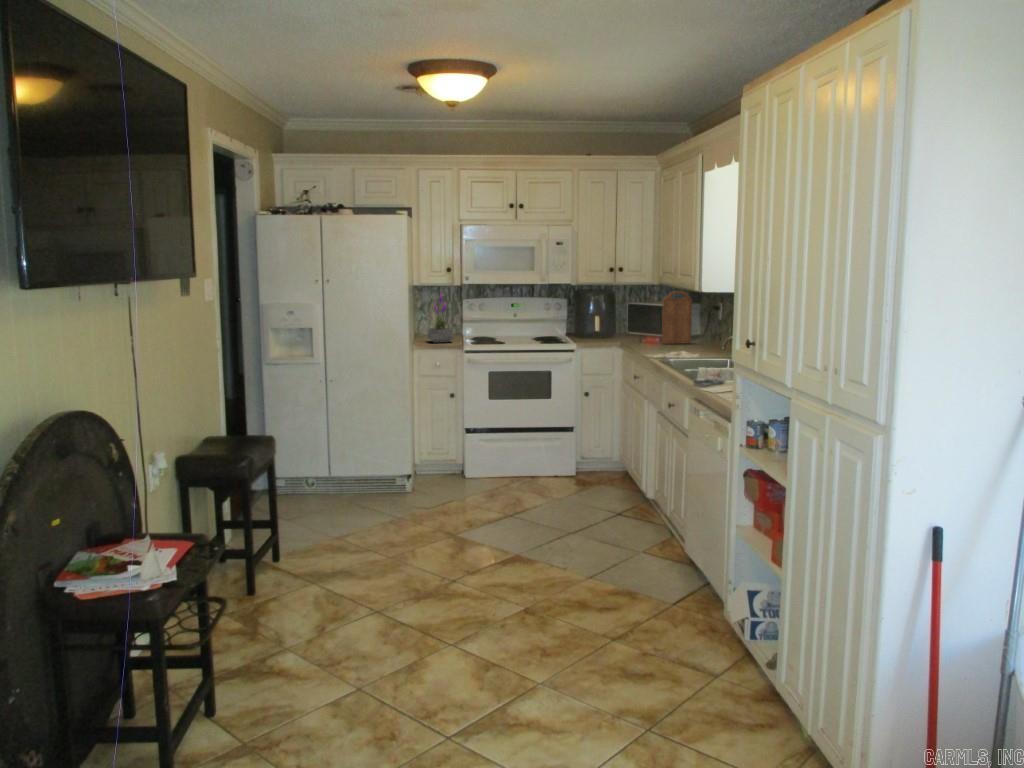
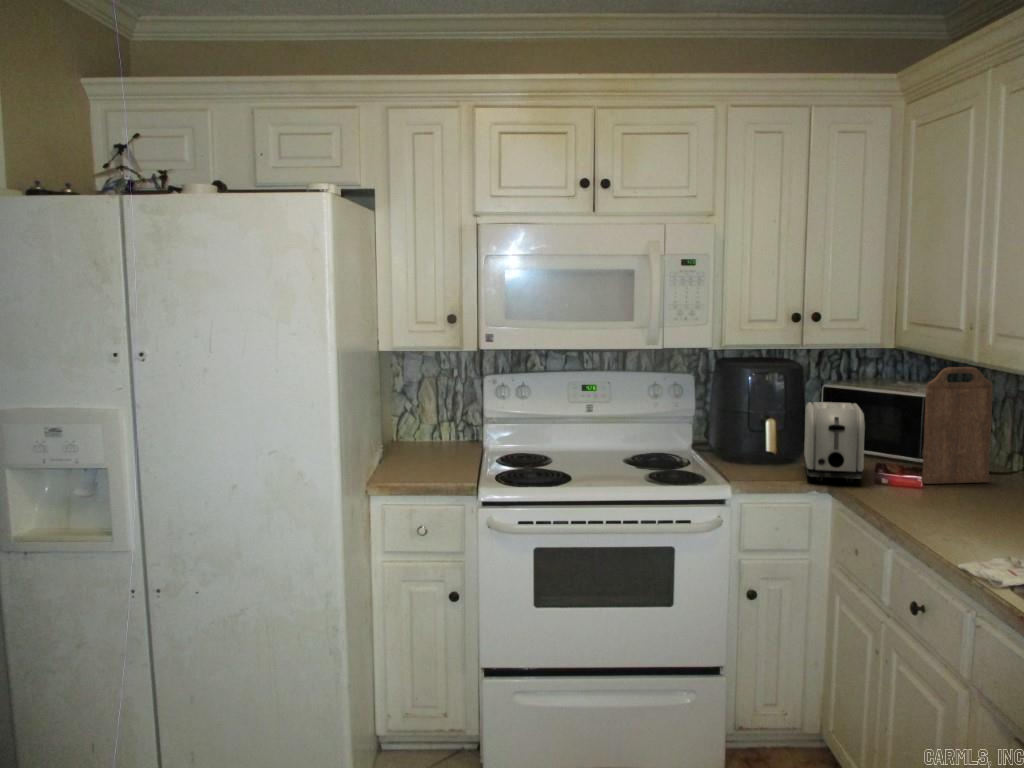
potted plant: present [428,294,453,343] -> none [408,363,459,473]
toaster: none [611,309,638,344] -> present [804,402,865,483]

